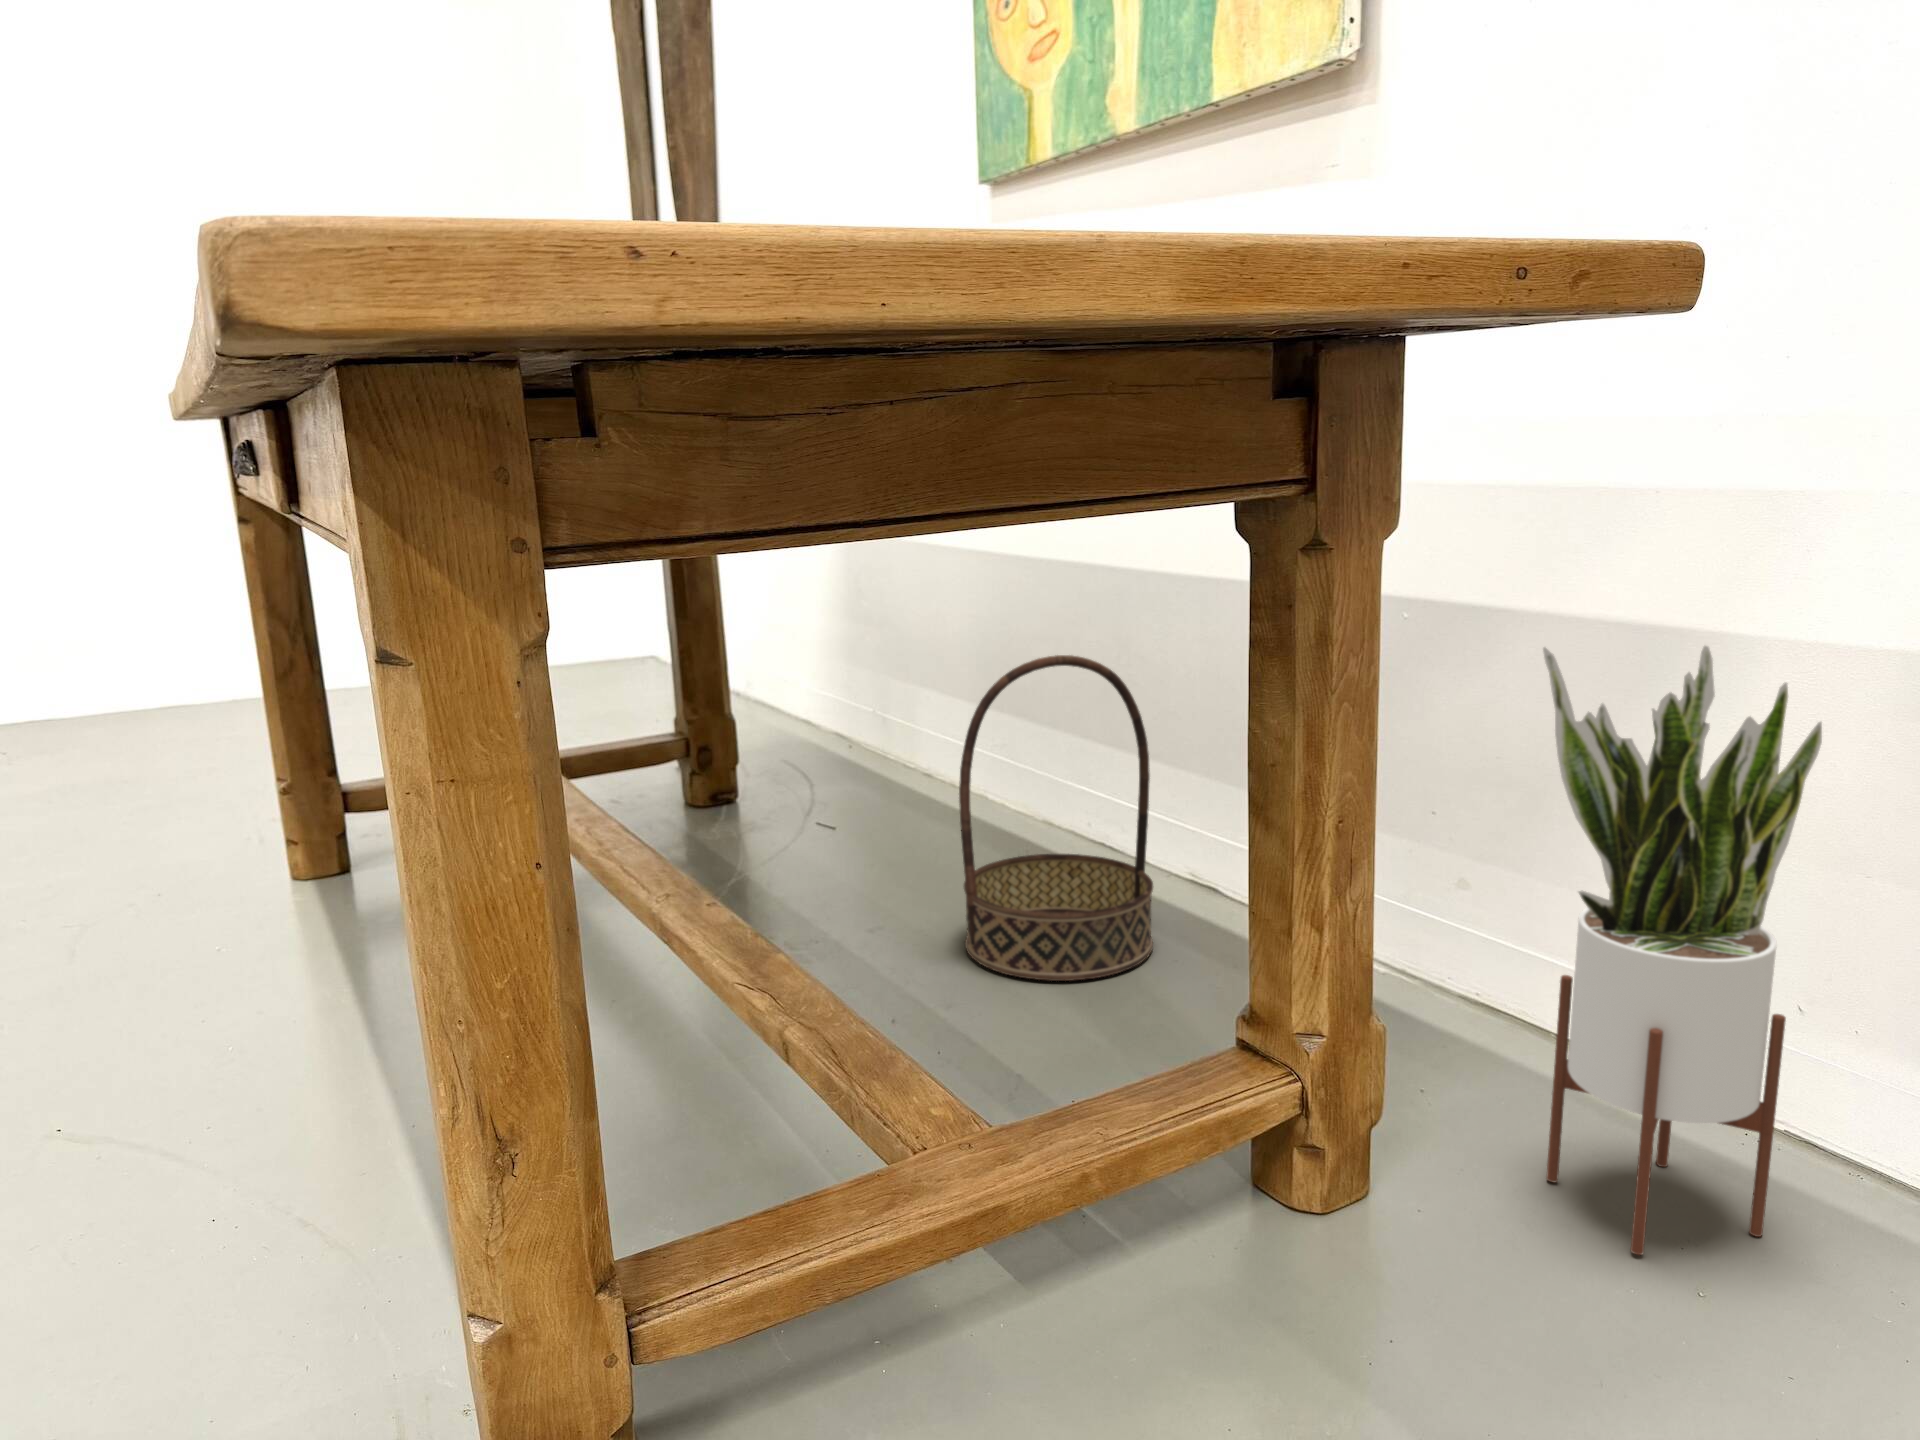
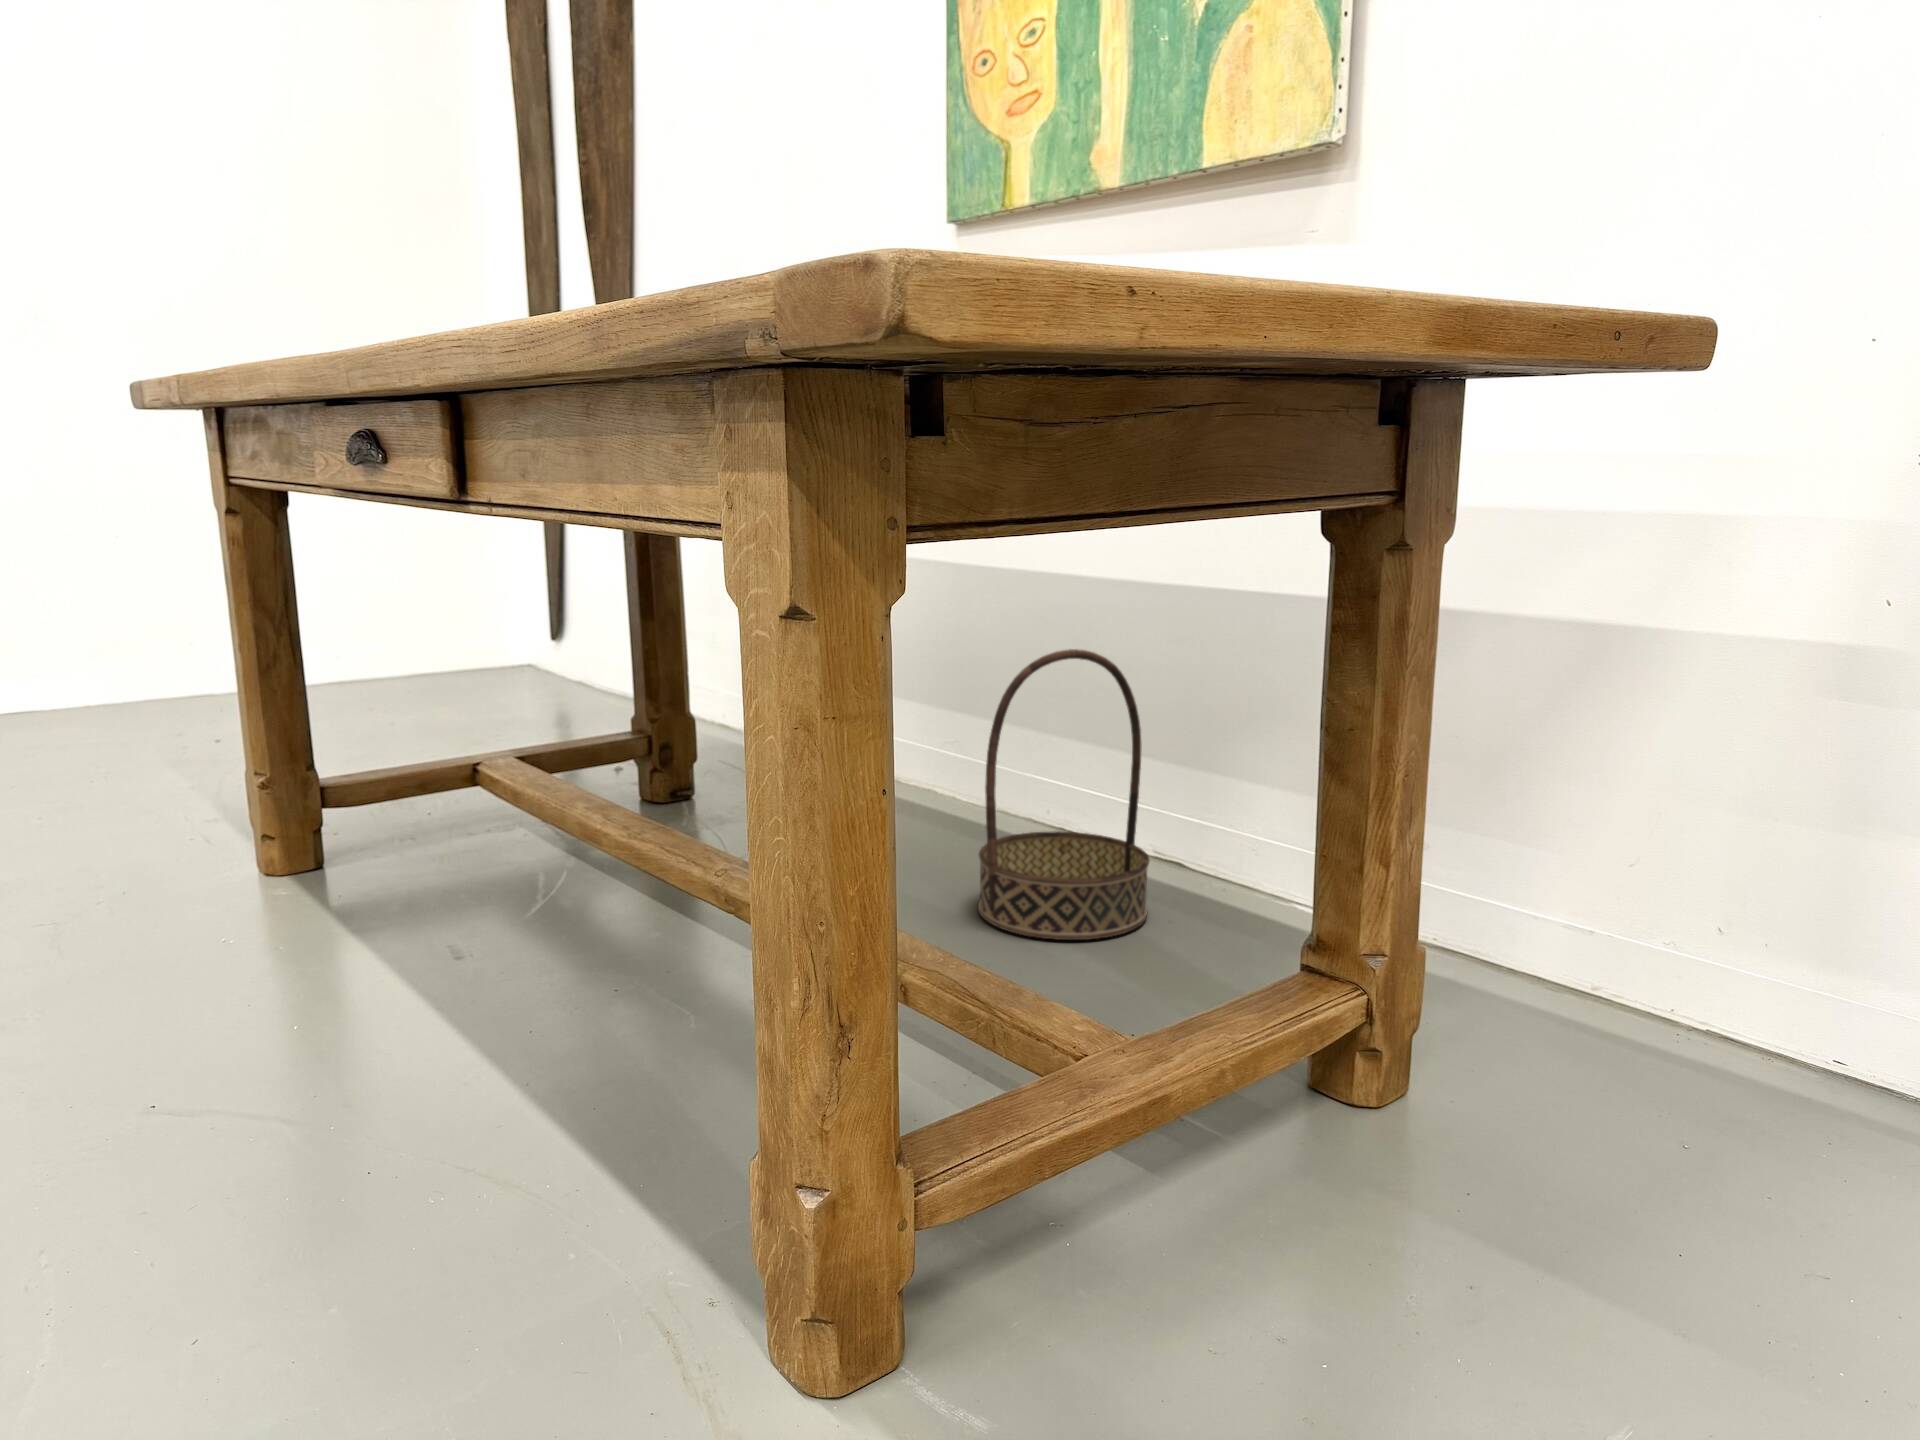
potted plant: present [1543,646,1822,1255] -> none [1542,634,1763,1122]

